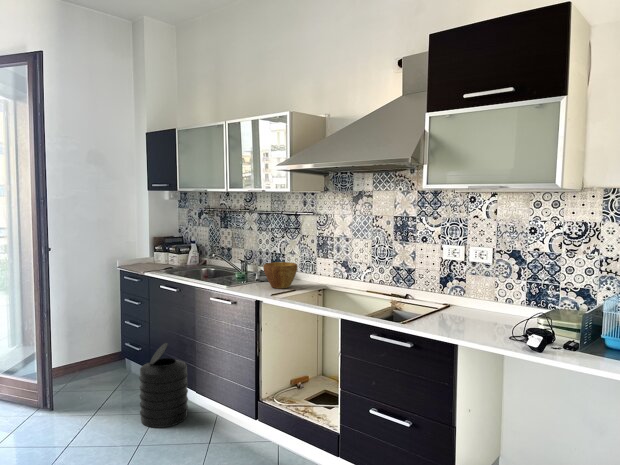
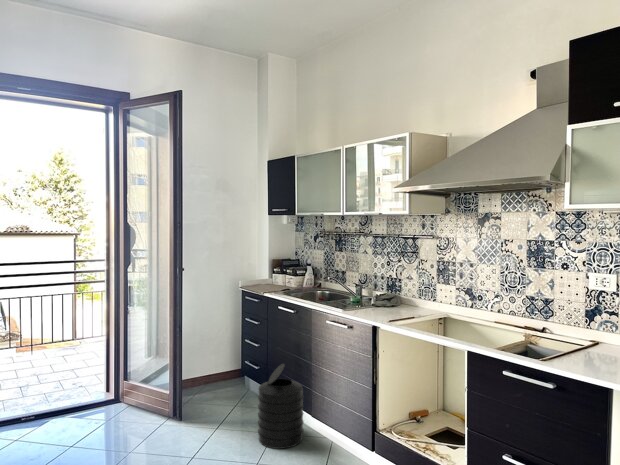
bowl: present [263,262,298,289] -> none [380,287,416,315]

